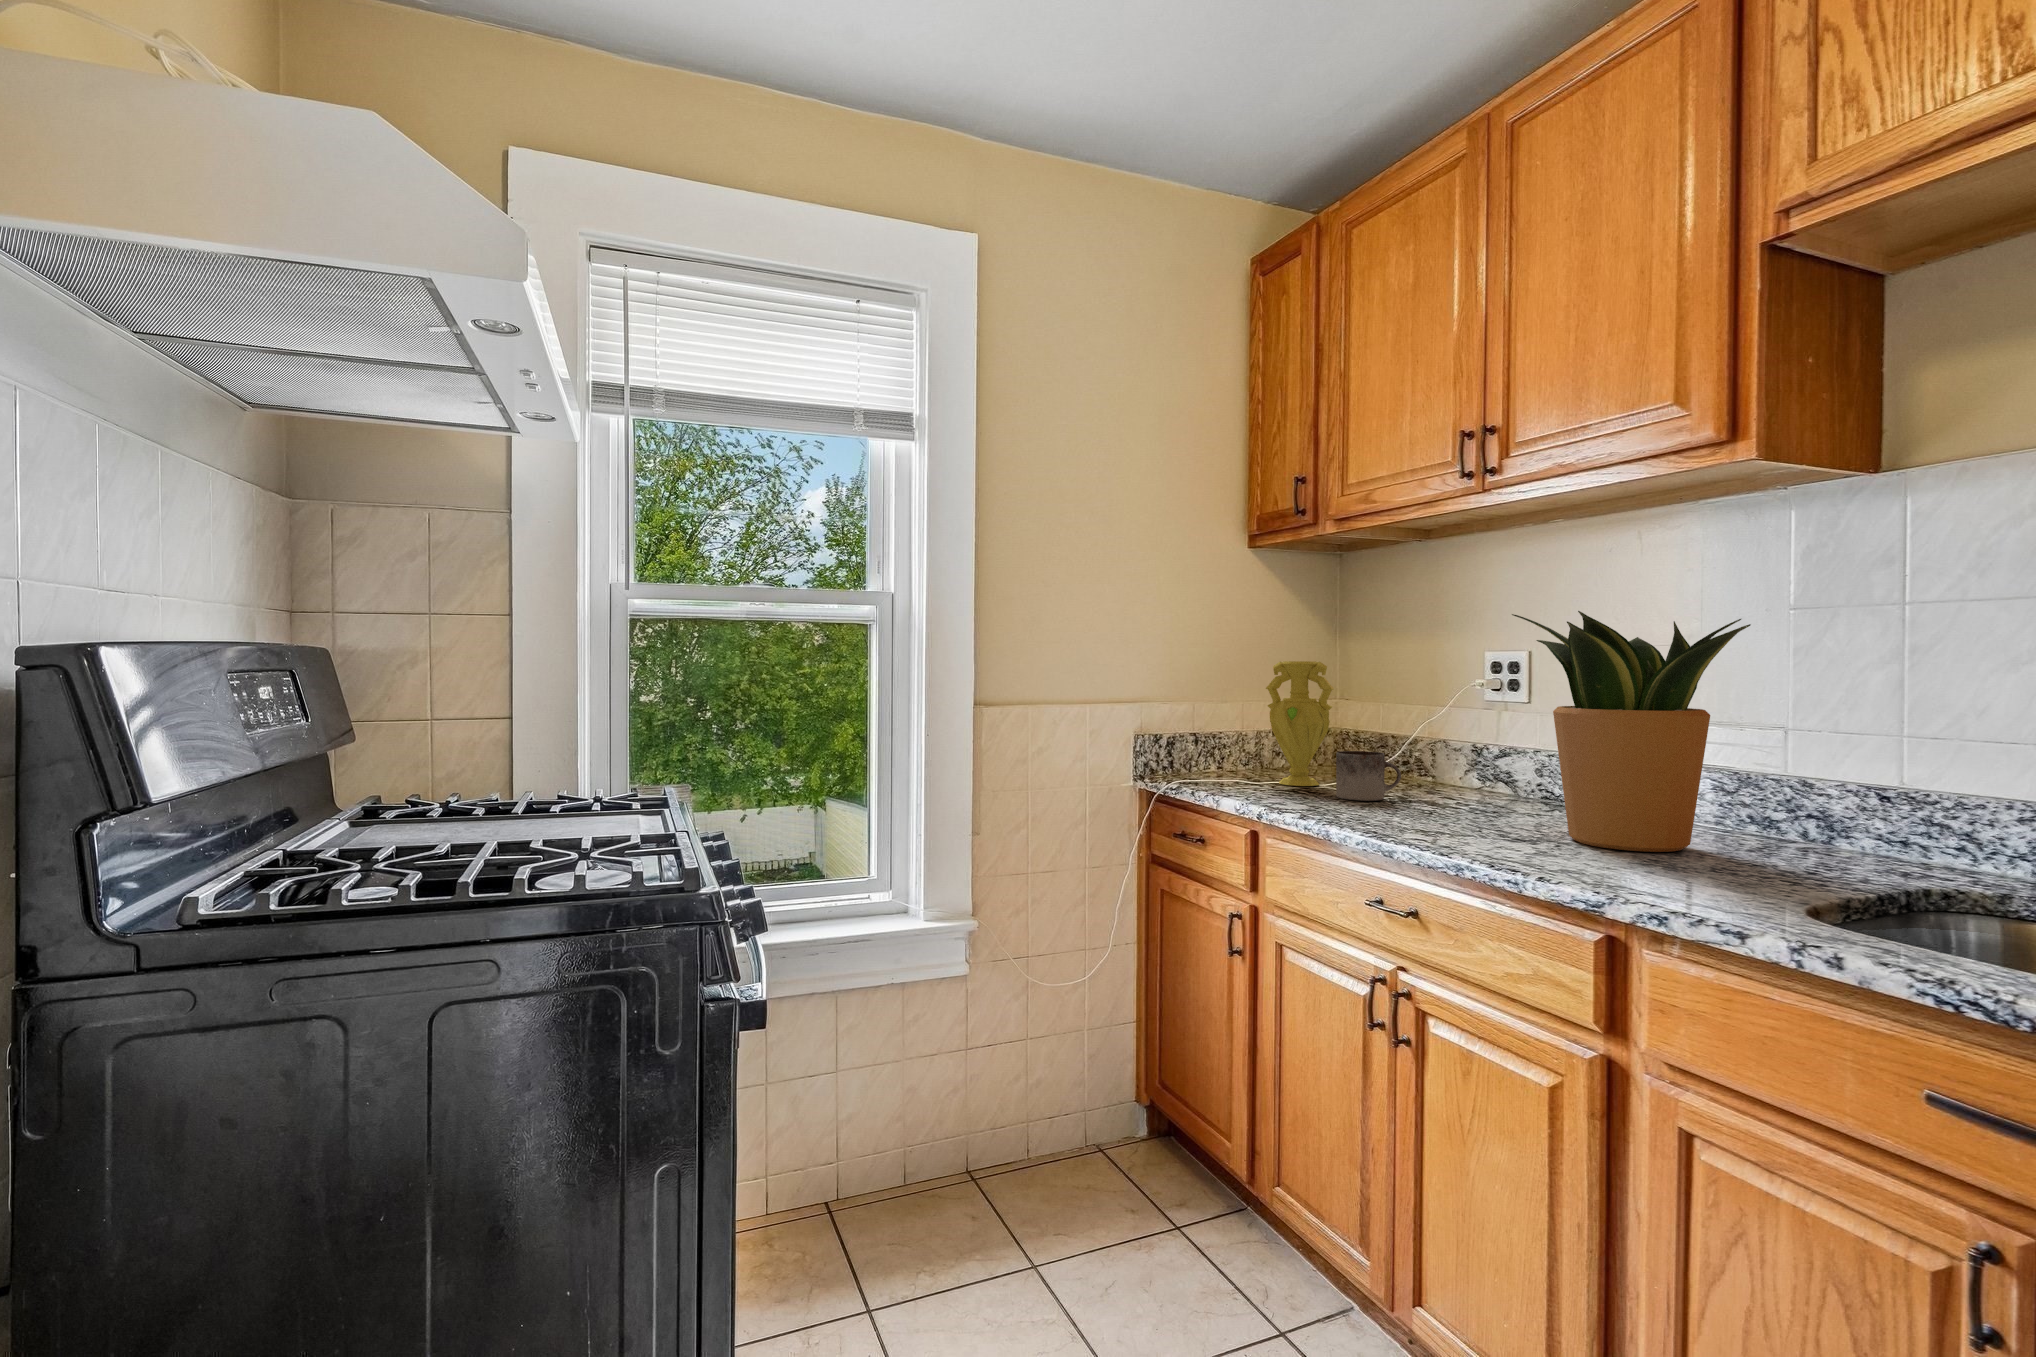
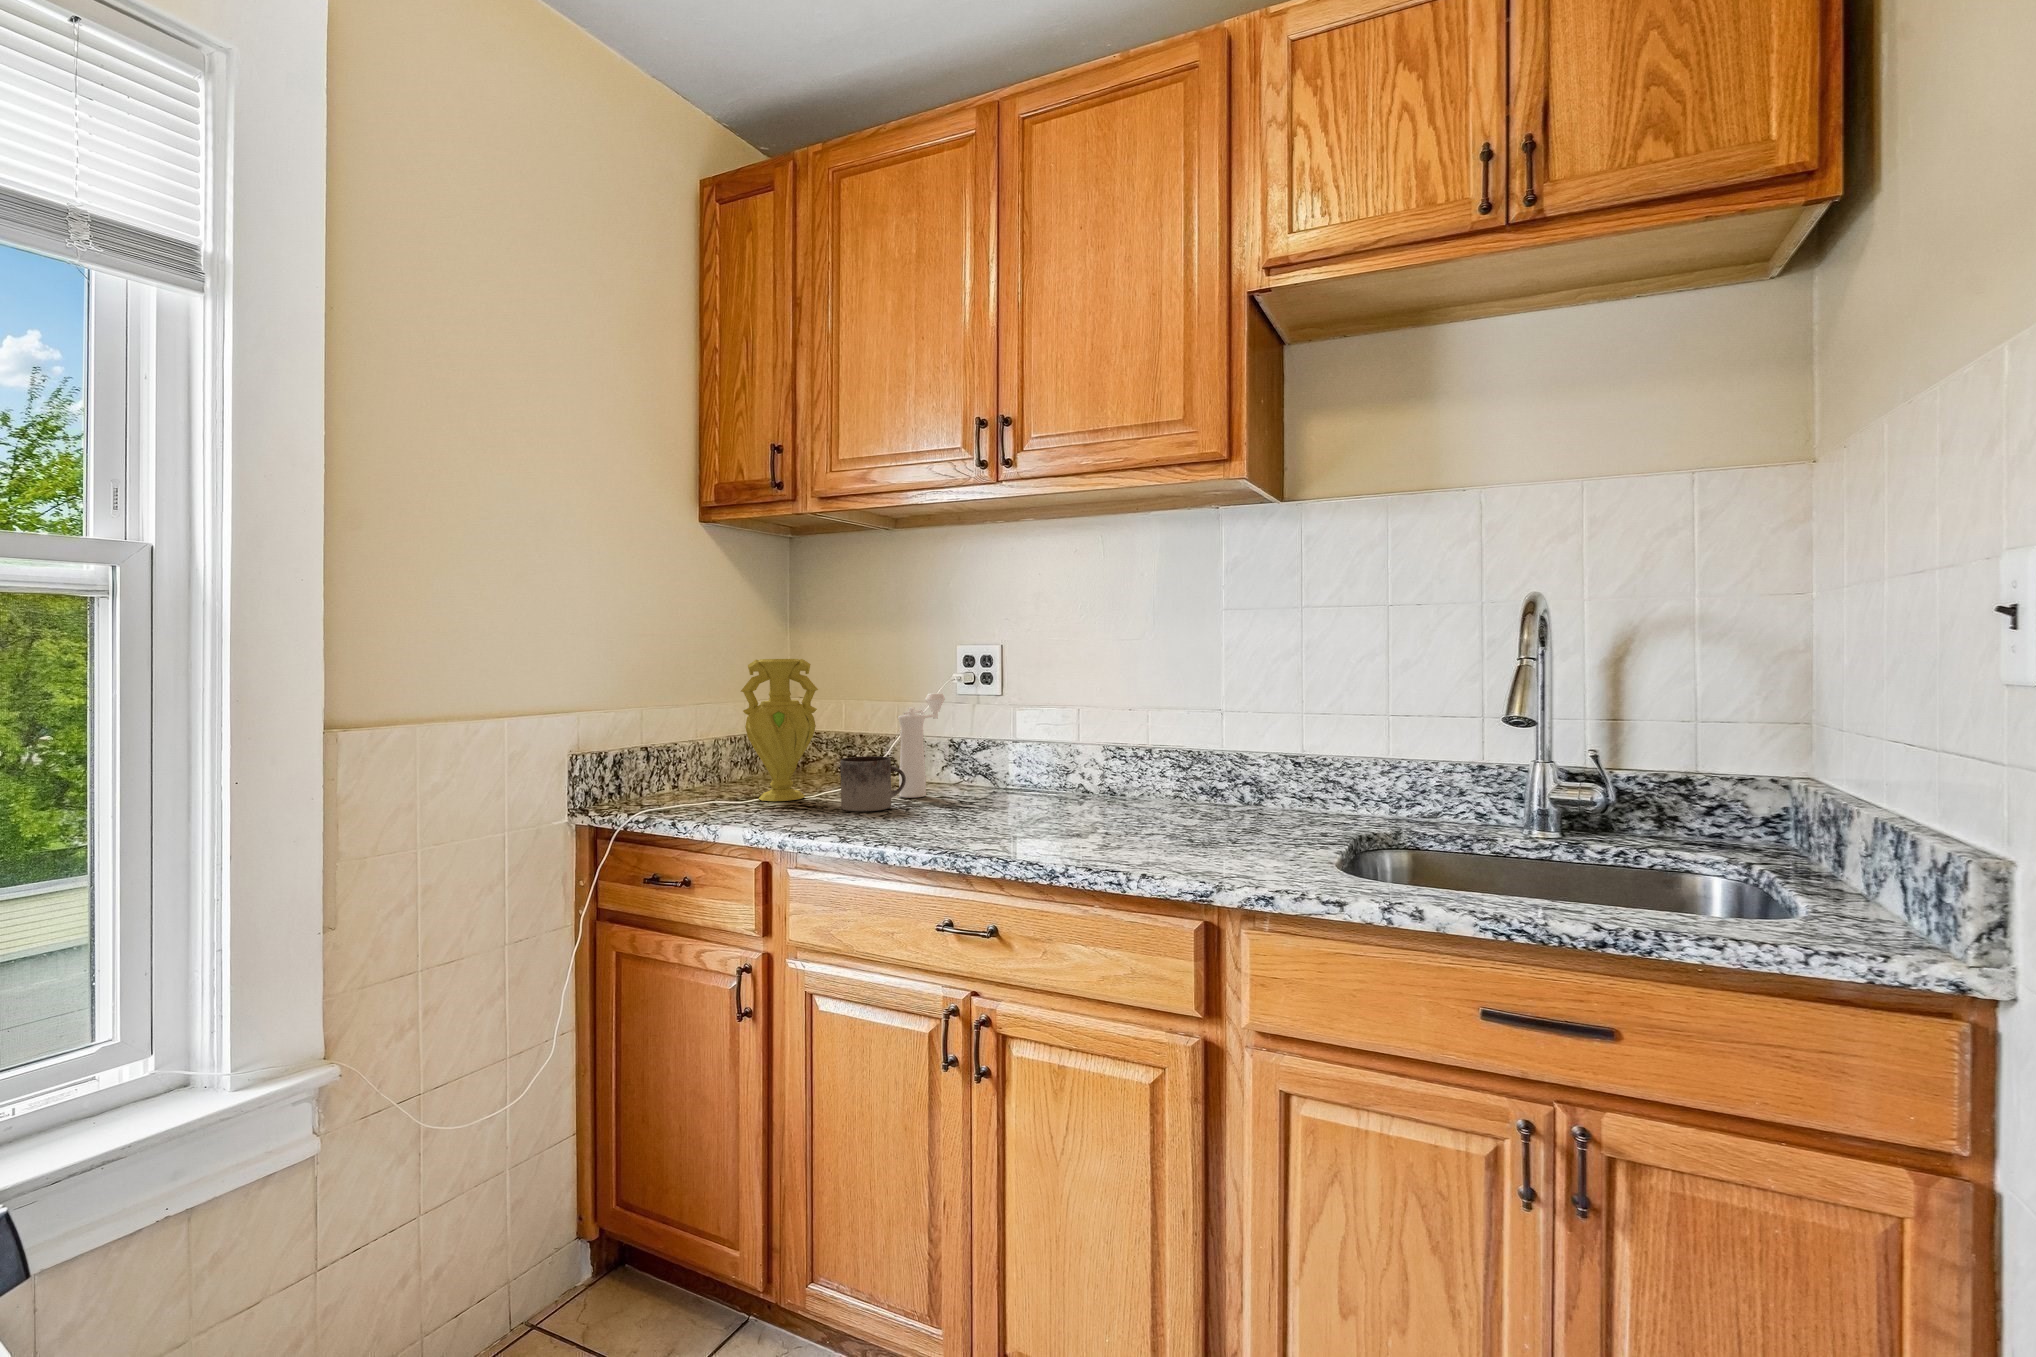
potted plant: present [1512,611,1751,852] -> none [1040,610,1250,834]
pepper mill: none [1408,698,1467,796] -> present [898,693,945,798]

